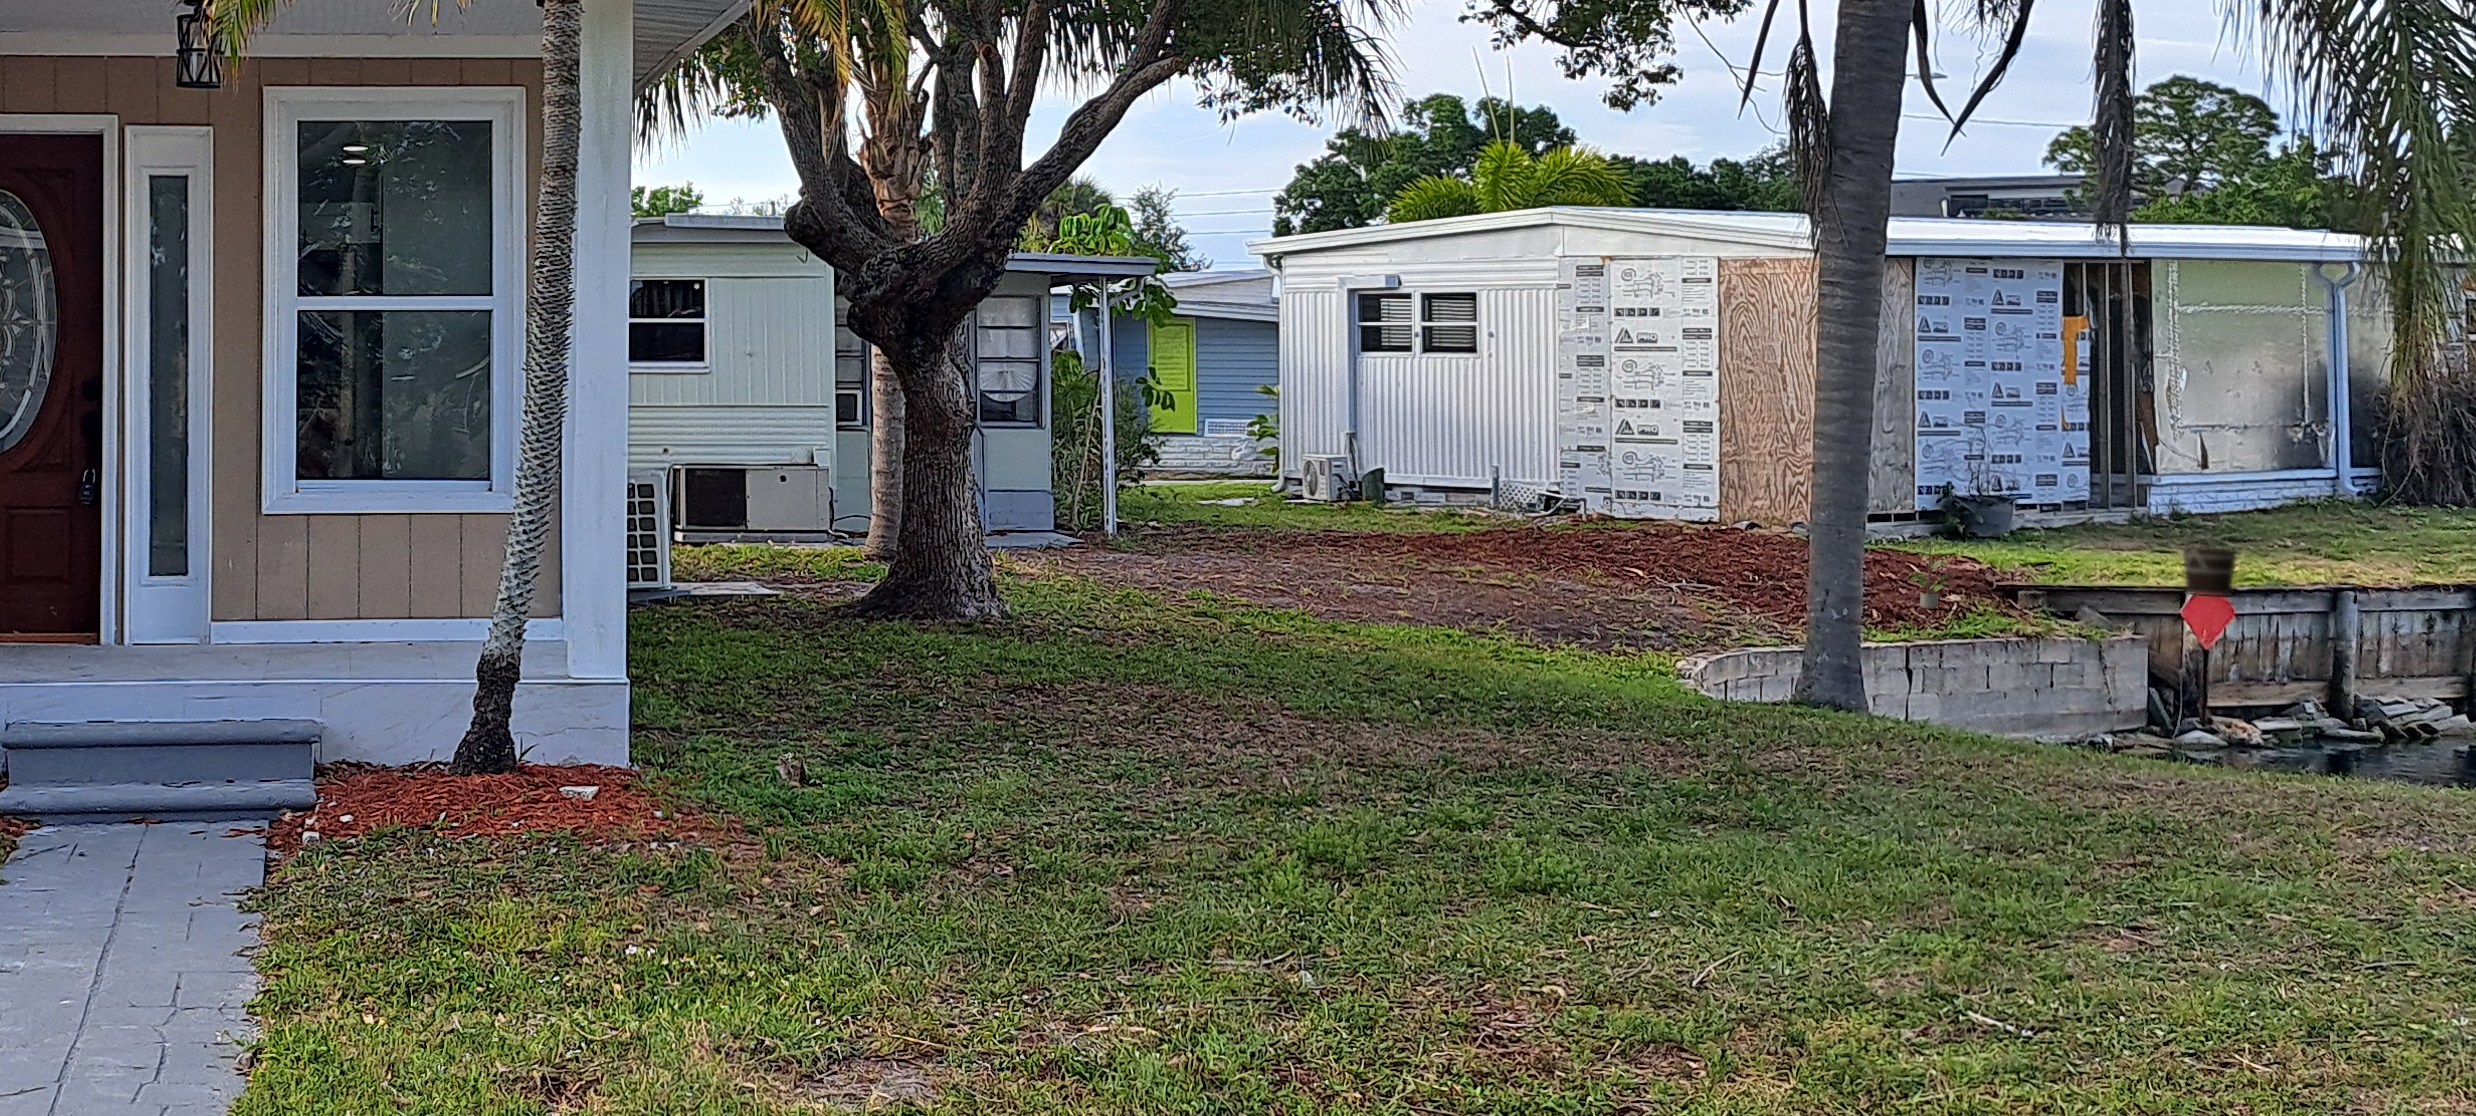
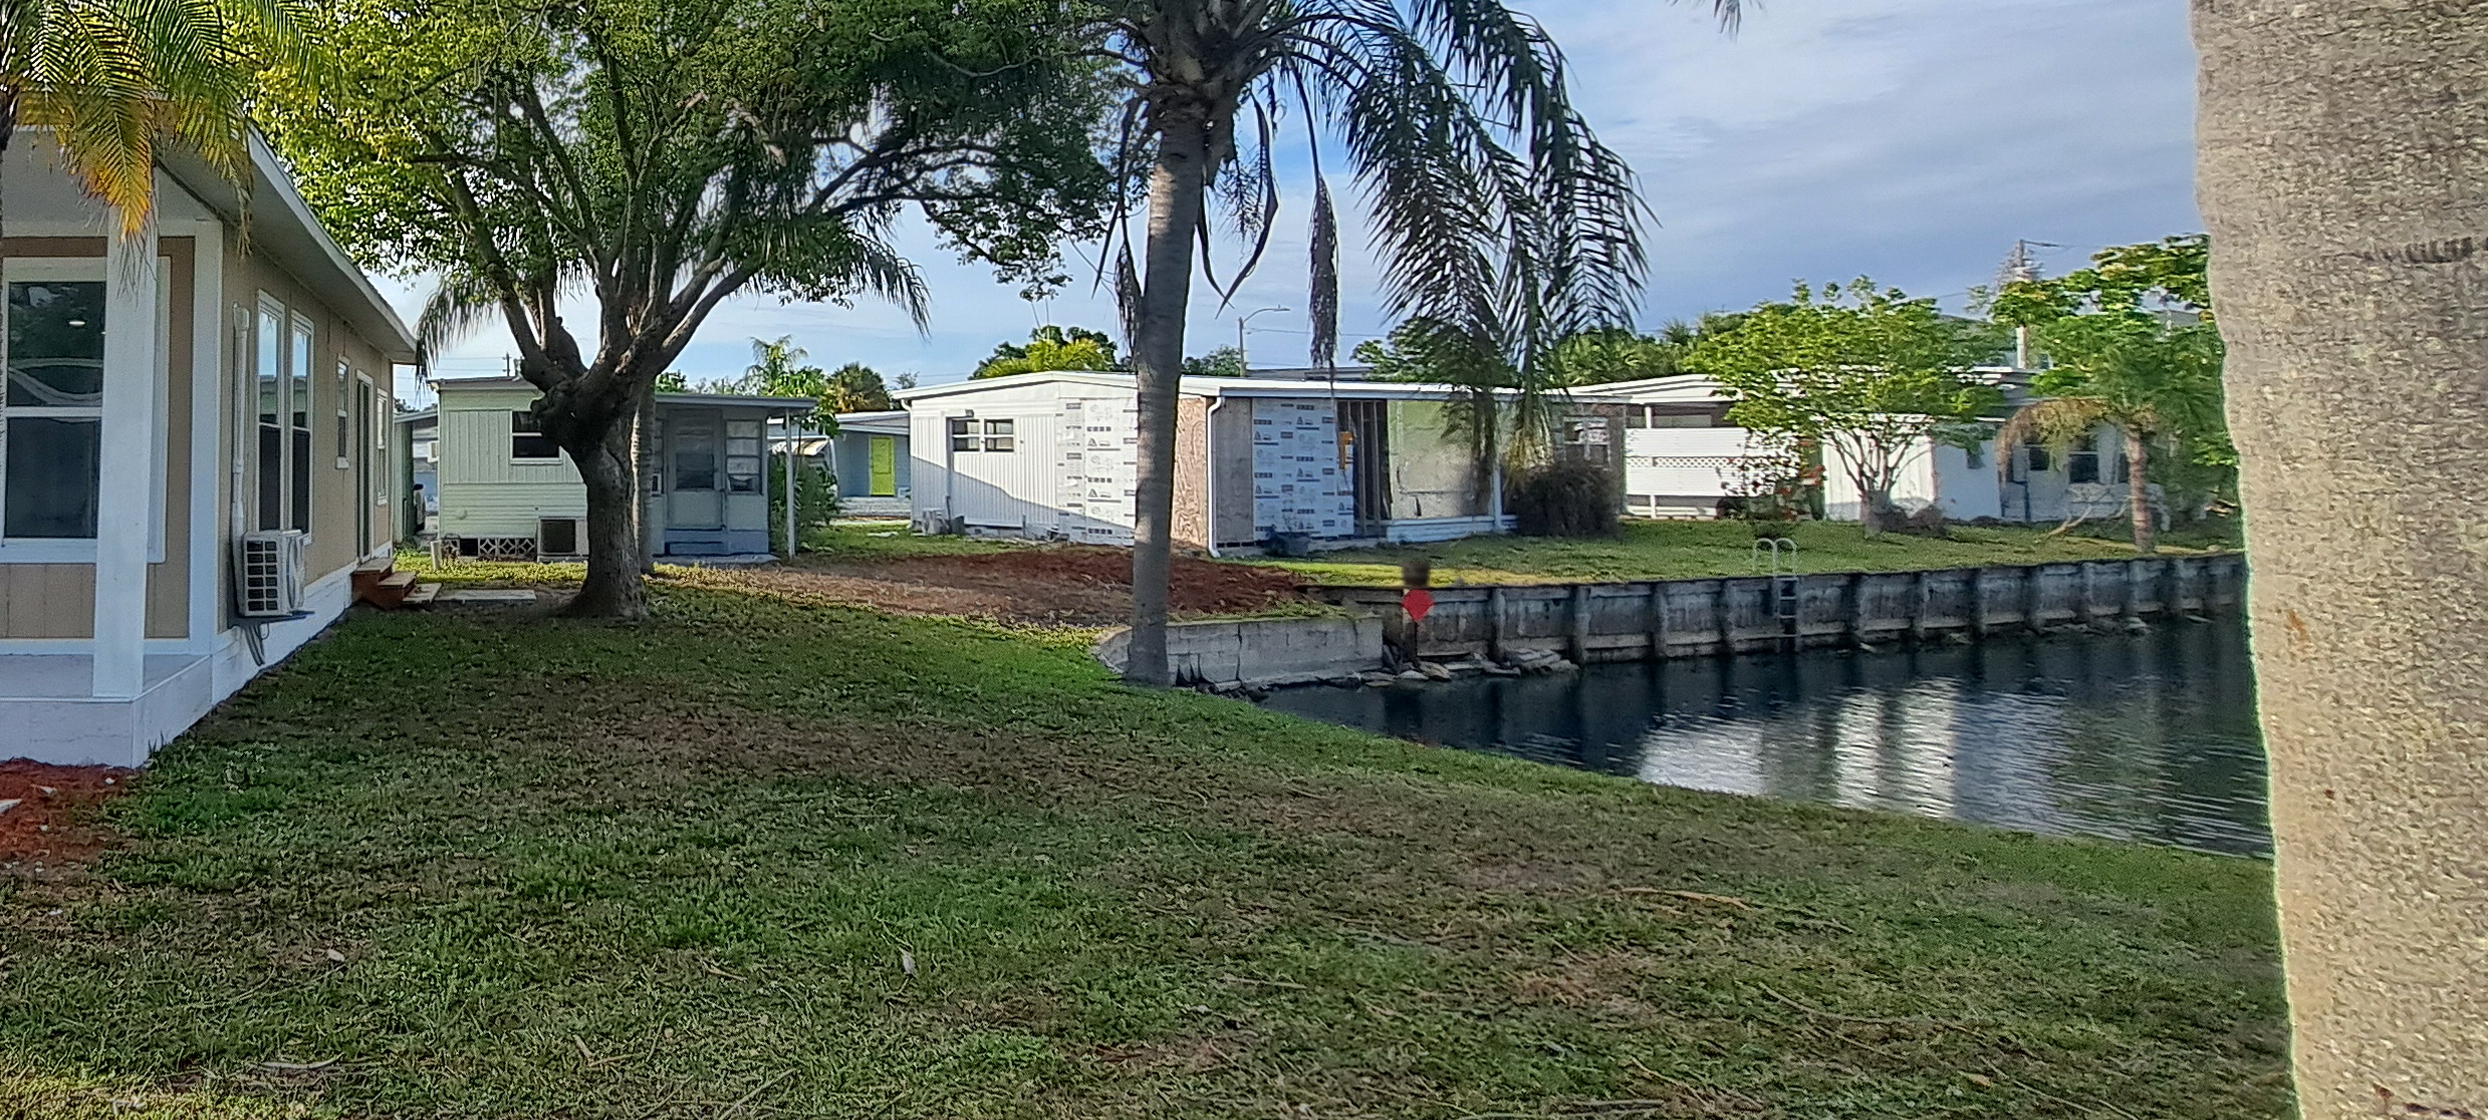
potted plant: present [1910,538,1950,609] -> present [1452,550,1467,586]

